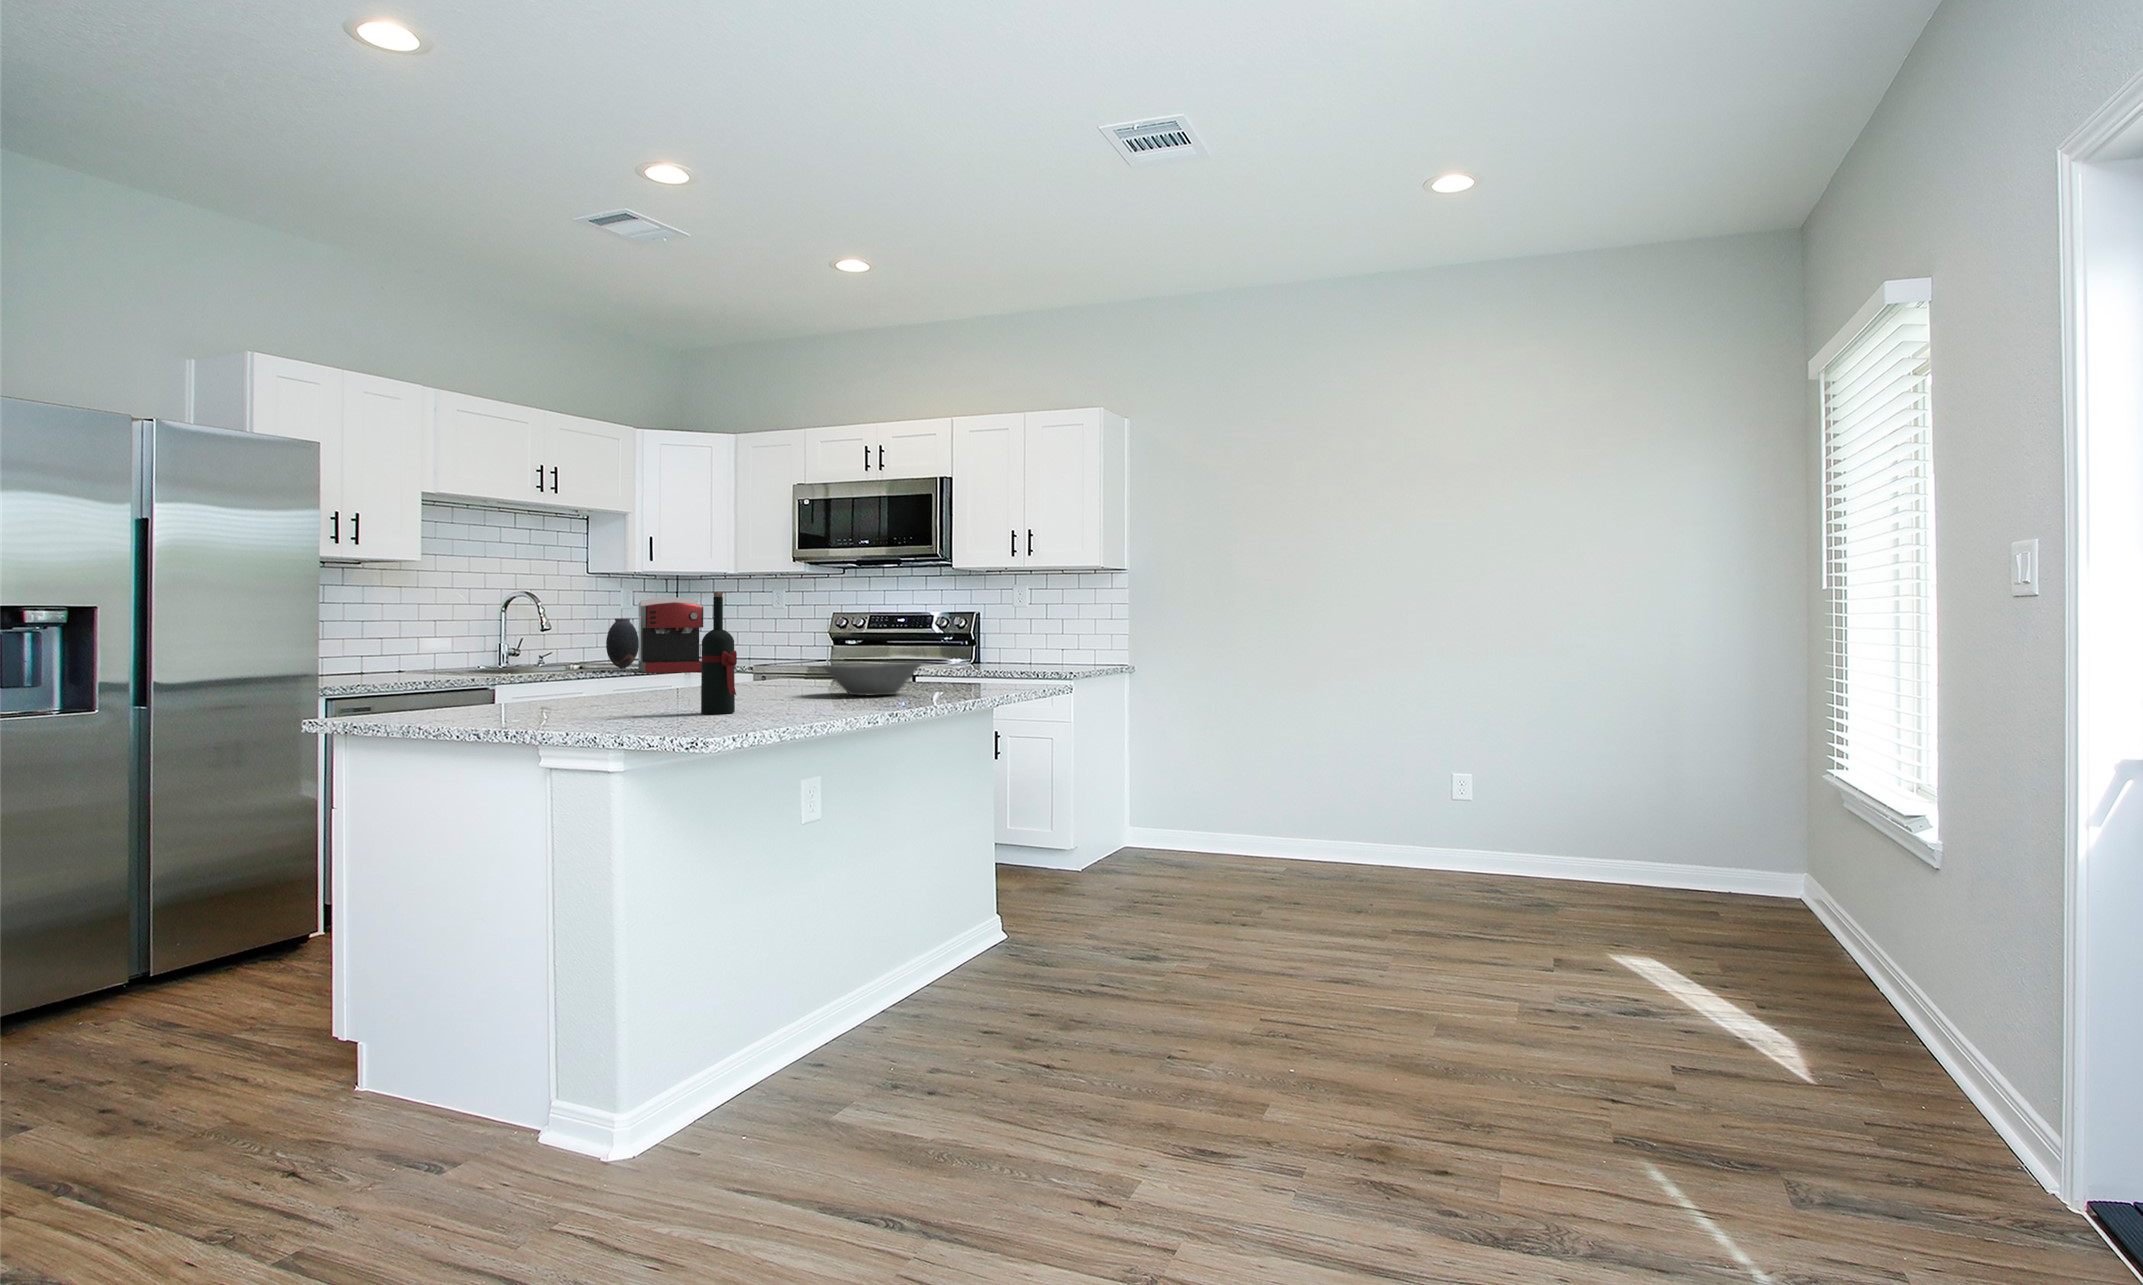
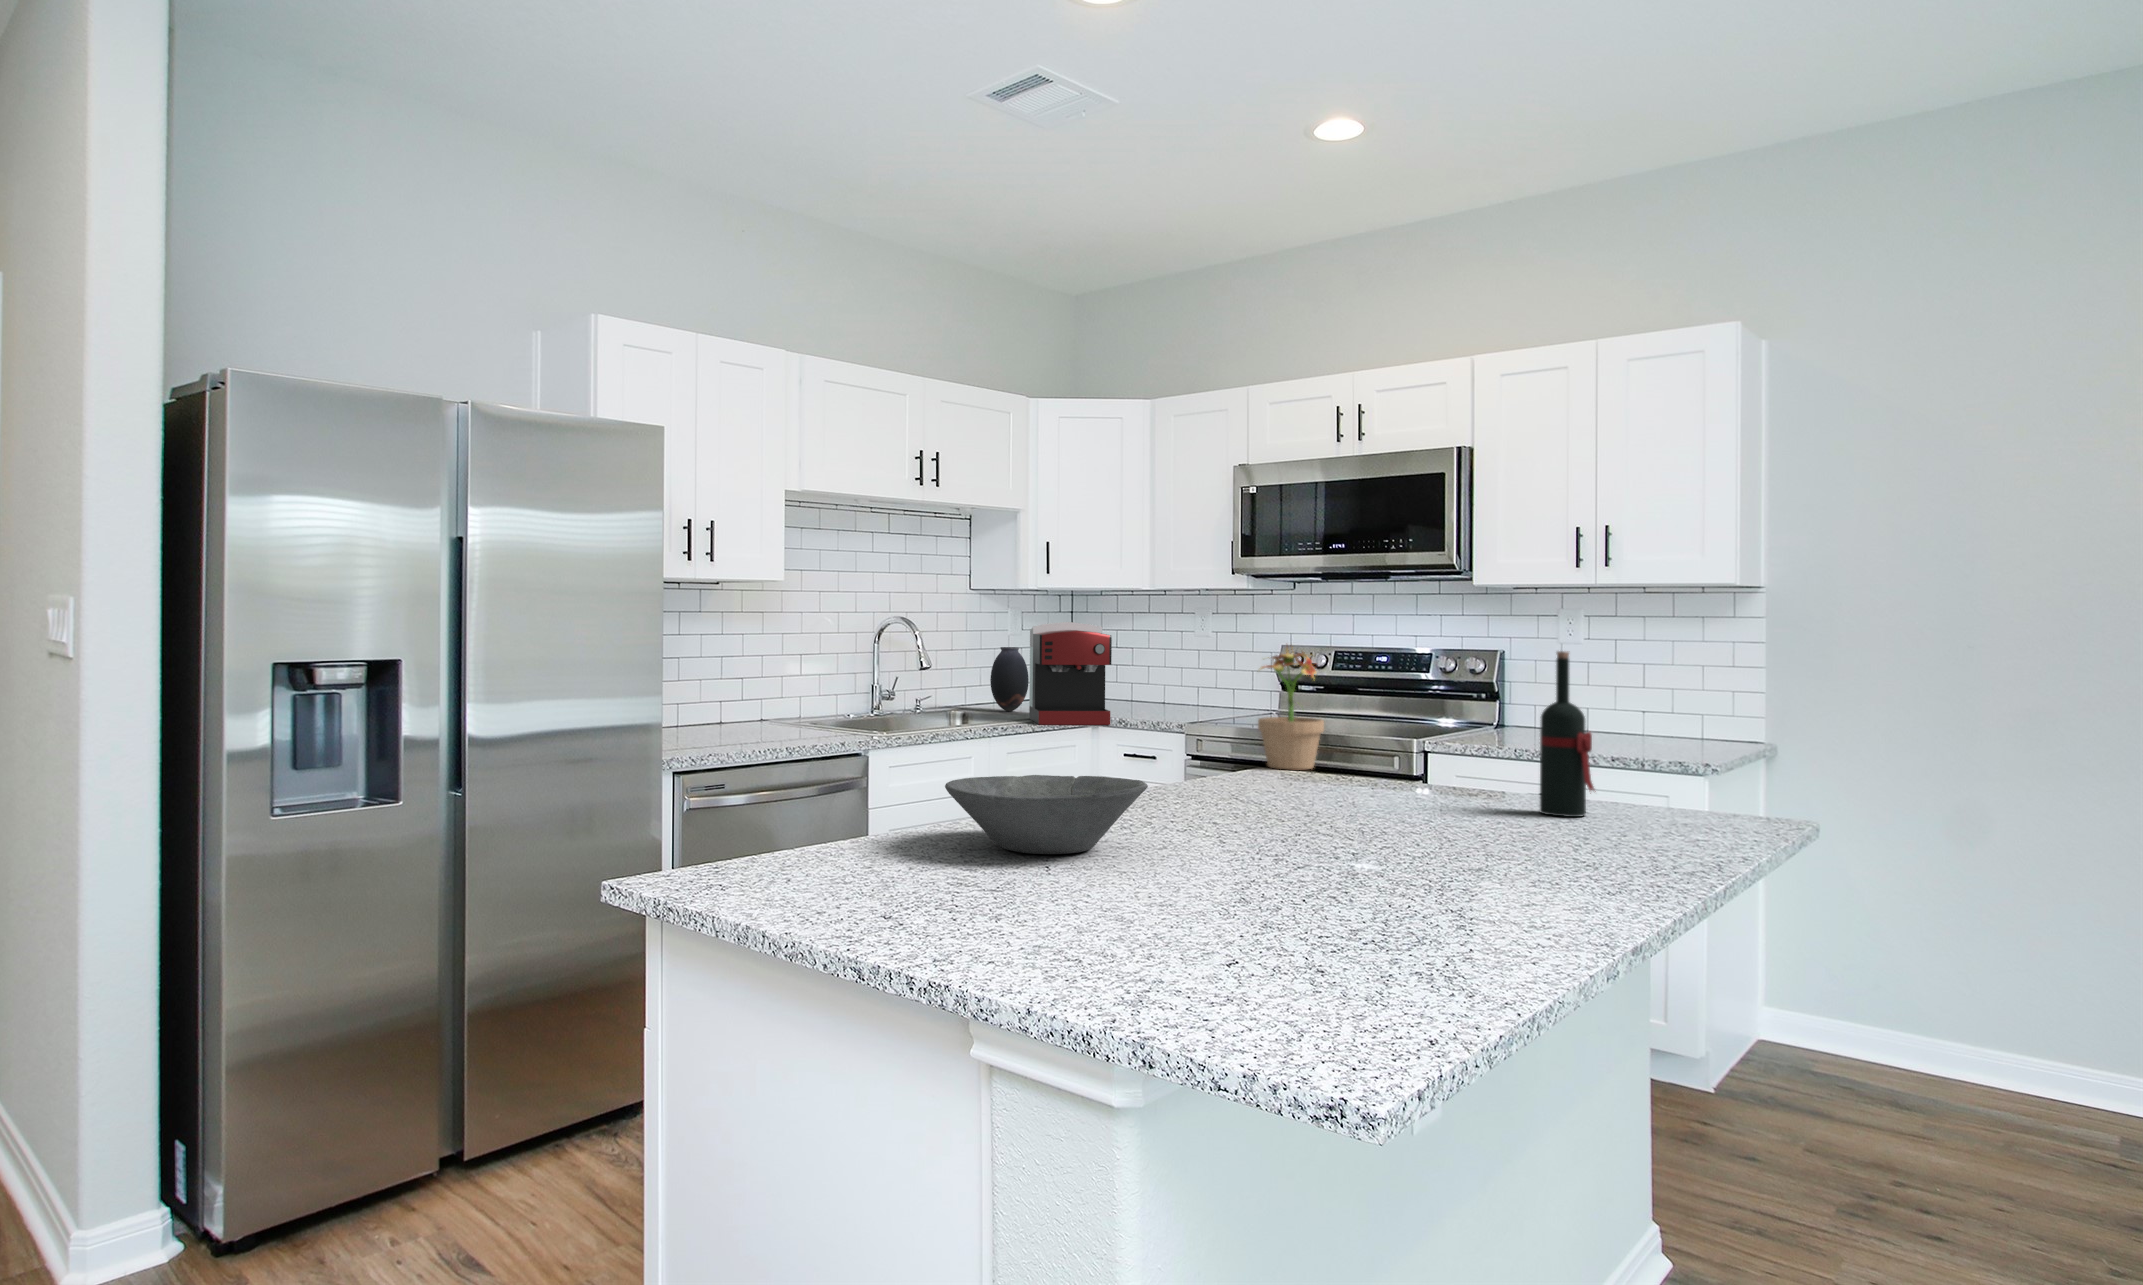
wine bottle: present [701,592,737,714] -> present [1540,651,1596,817]
potted plant: none [793,603,838,683] -> present [1258,649,1324,770]
bowl: present [823,662,922,695] -> present [945,775,1148,854]

